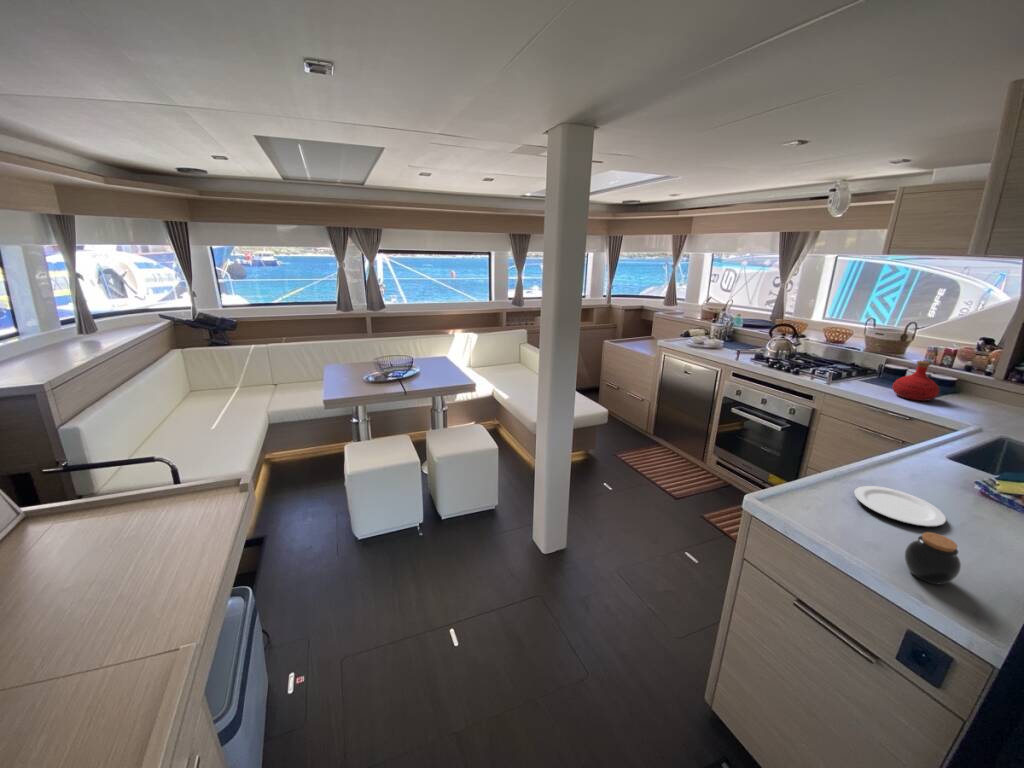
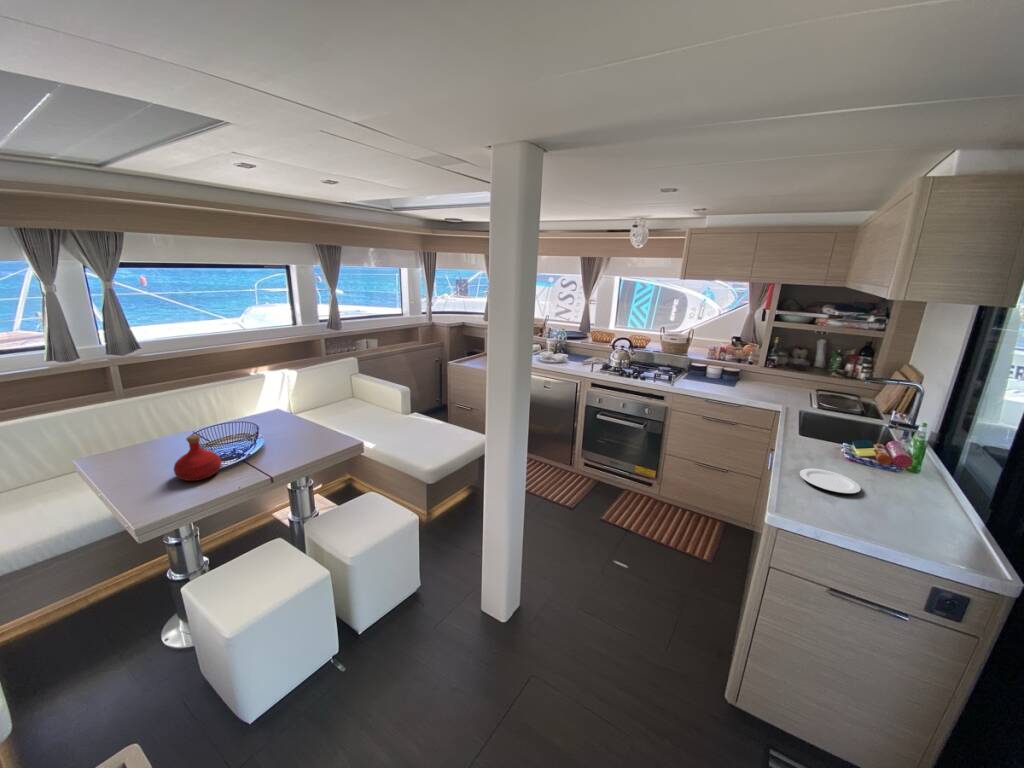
bottle: present [893,361,939,401] -> present [174,435,221,481]
jar: present [905,532,961,584] -> none [884,500,922,536]

